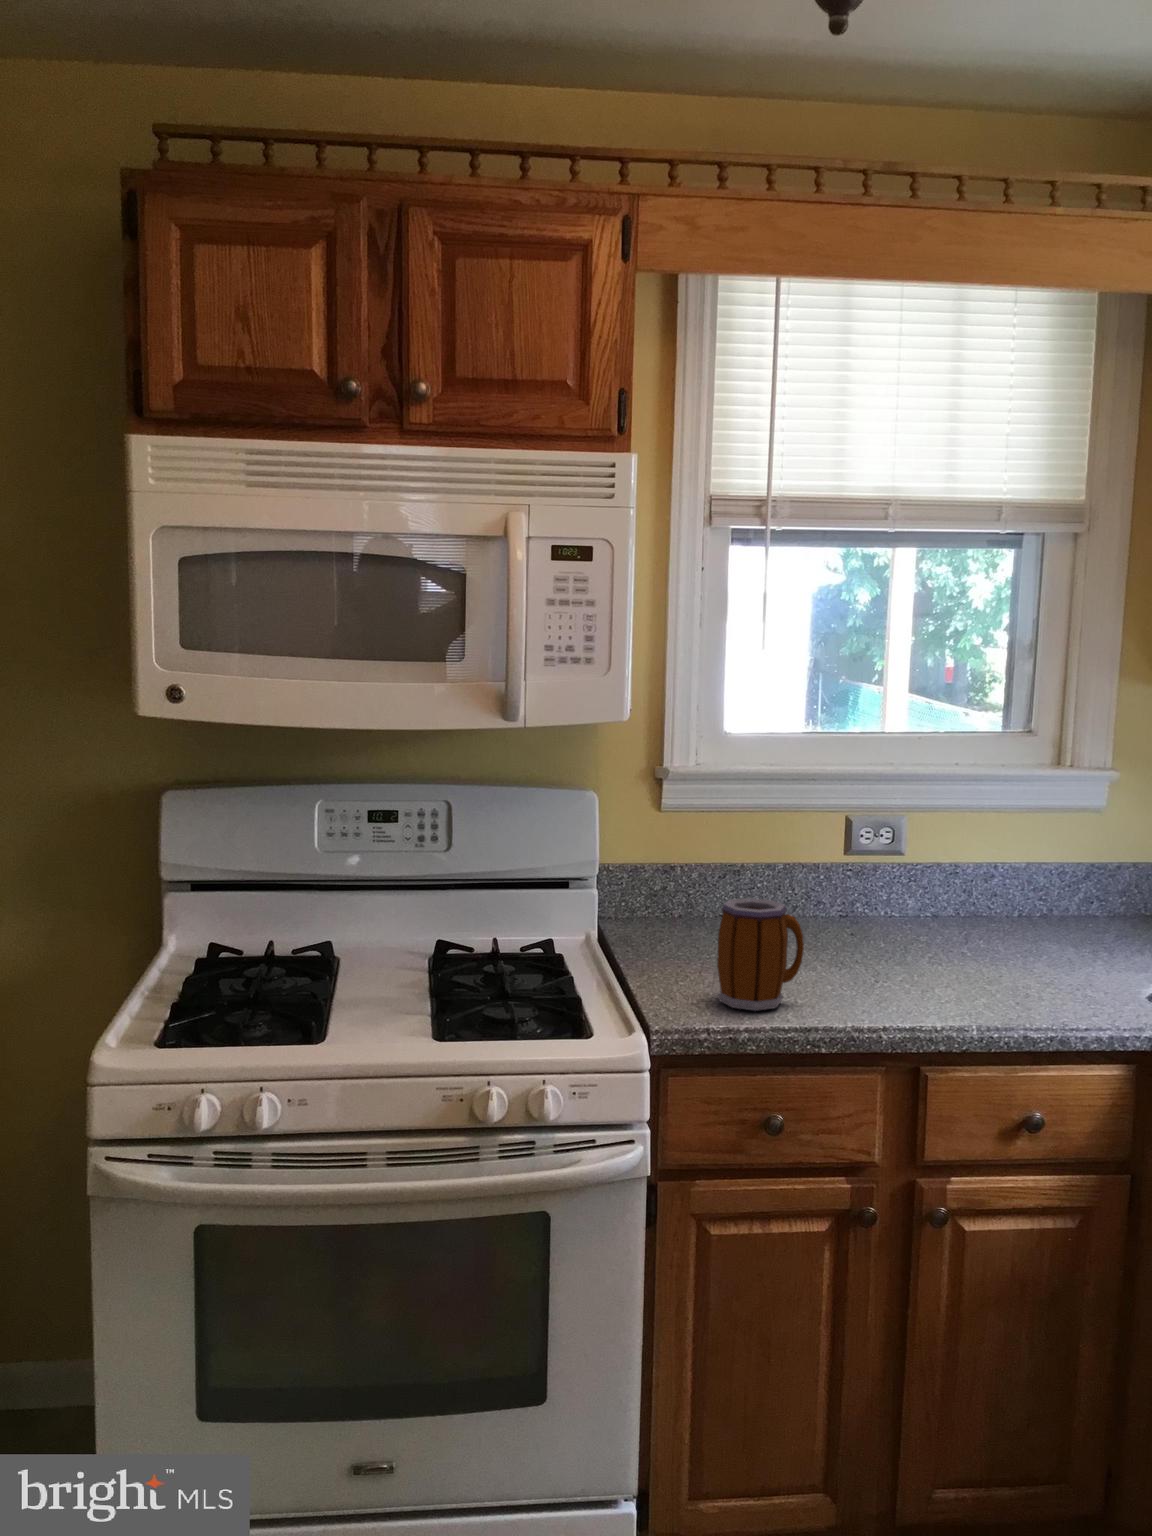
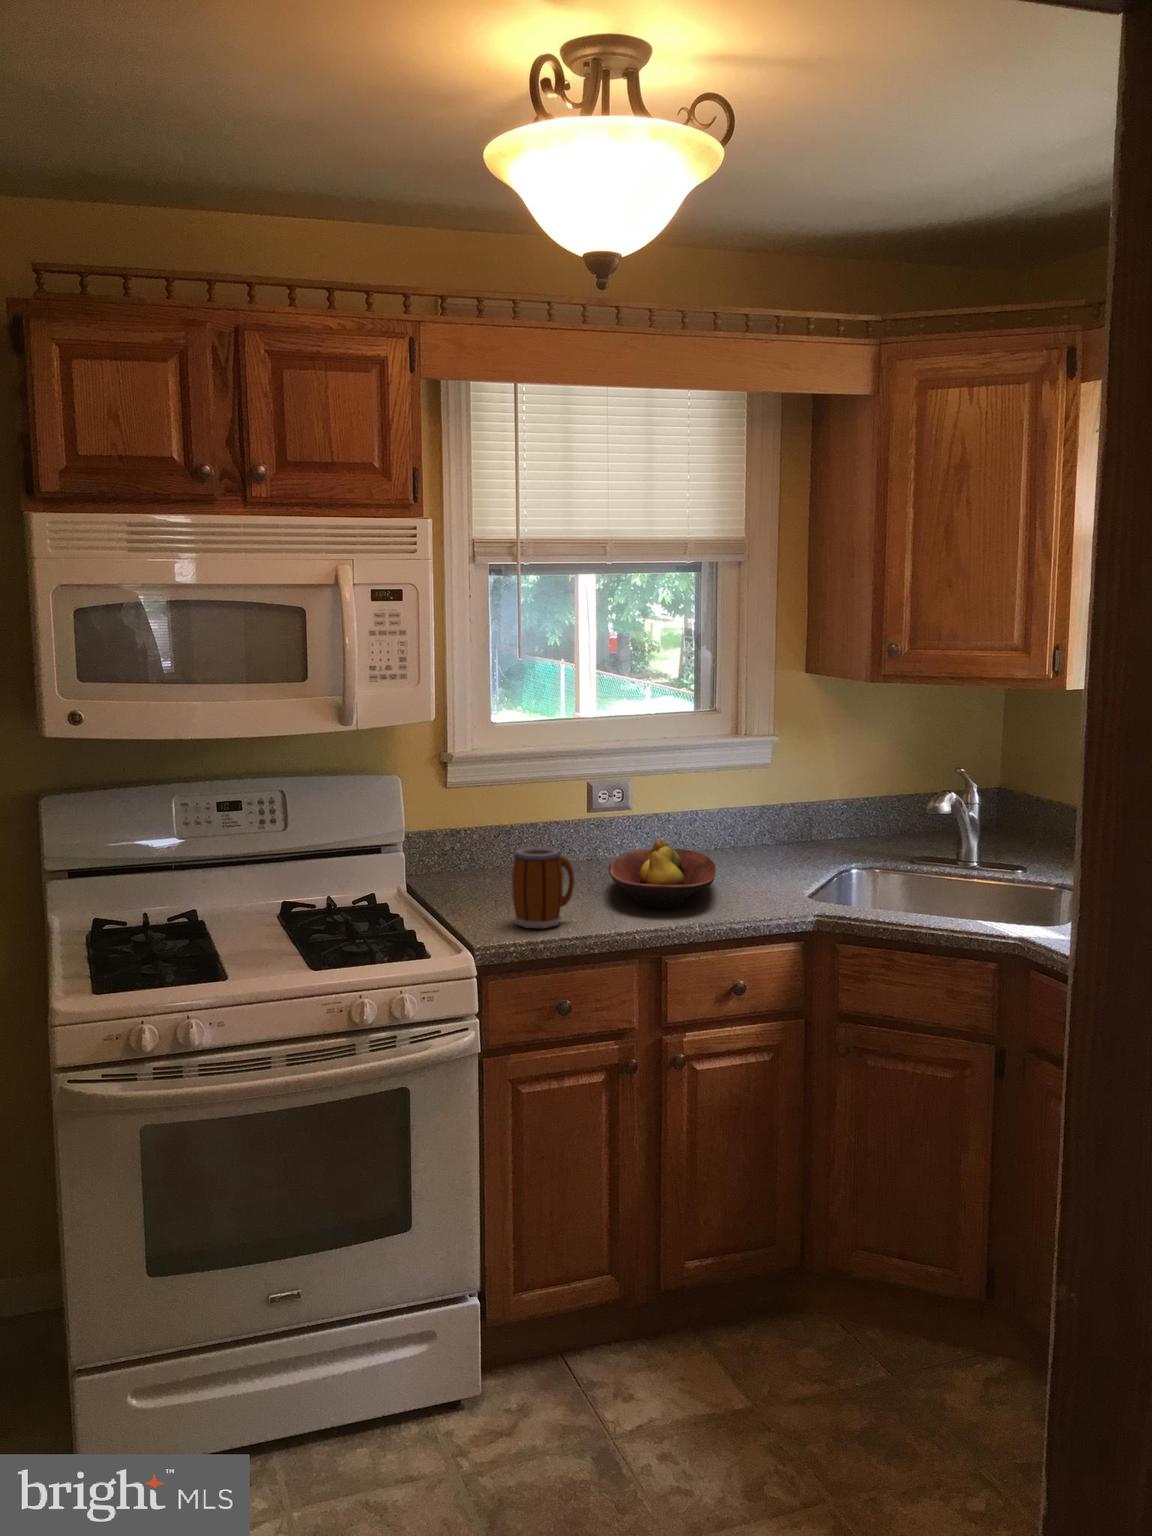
fruit bowl: none [860,901,1012,997] -> present [609,840,715,908]

